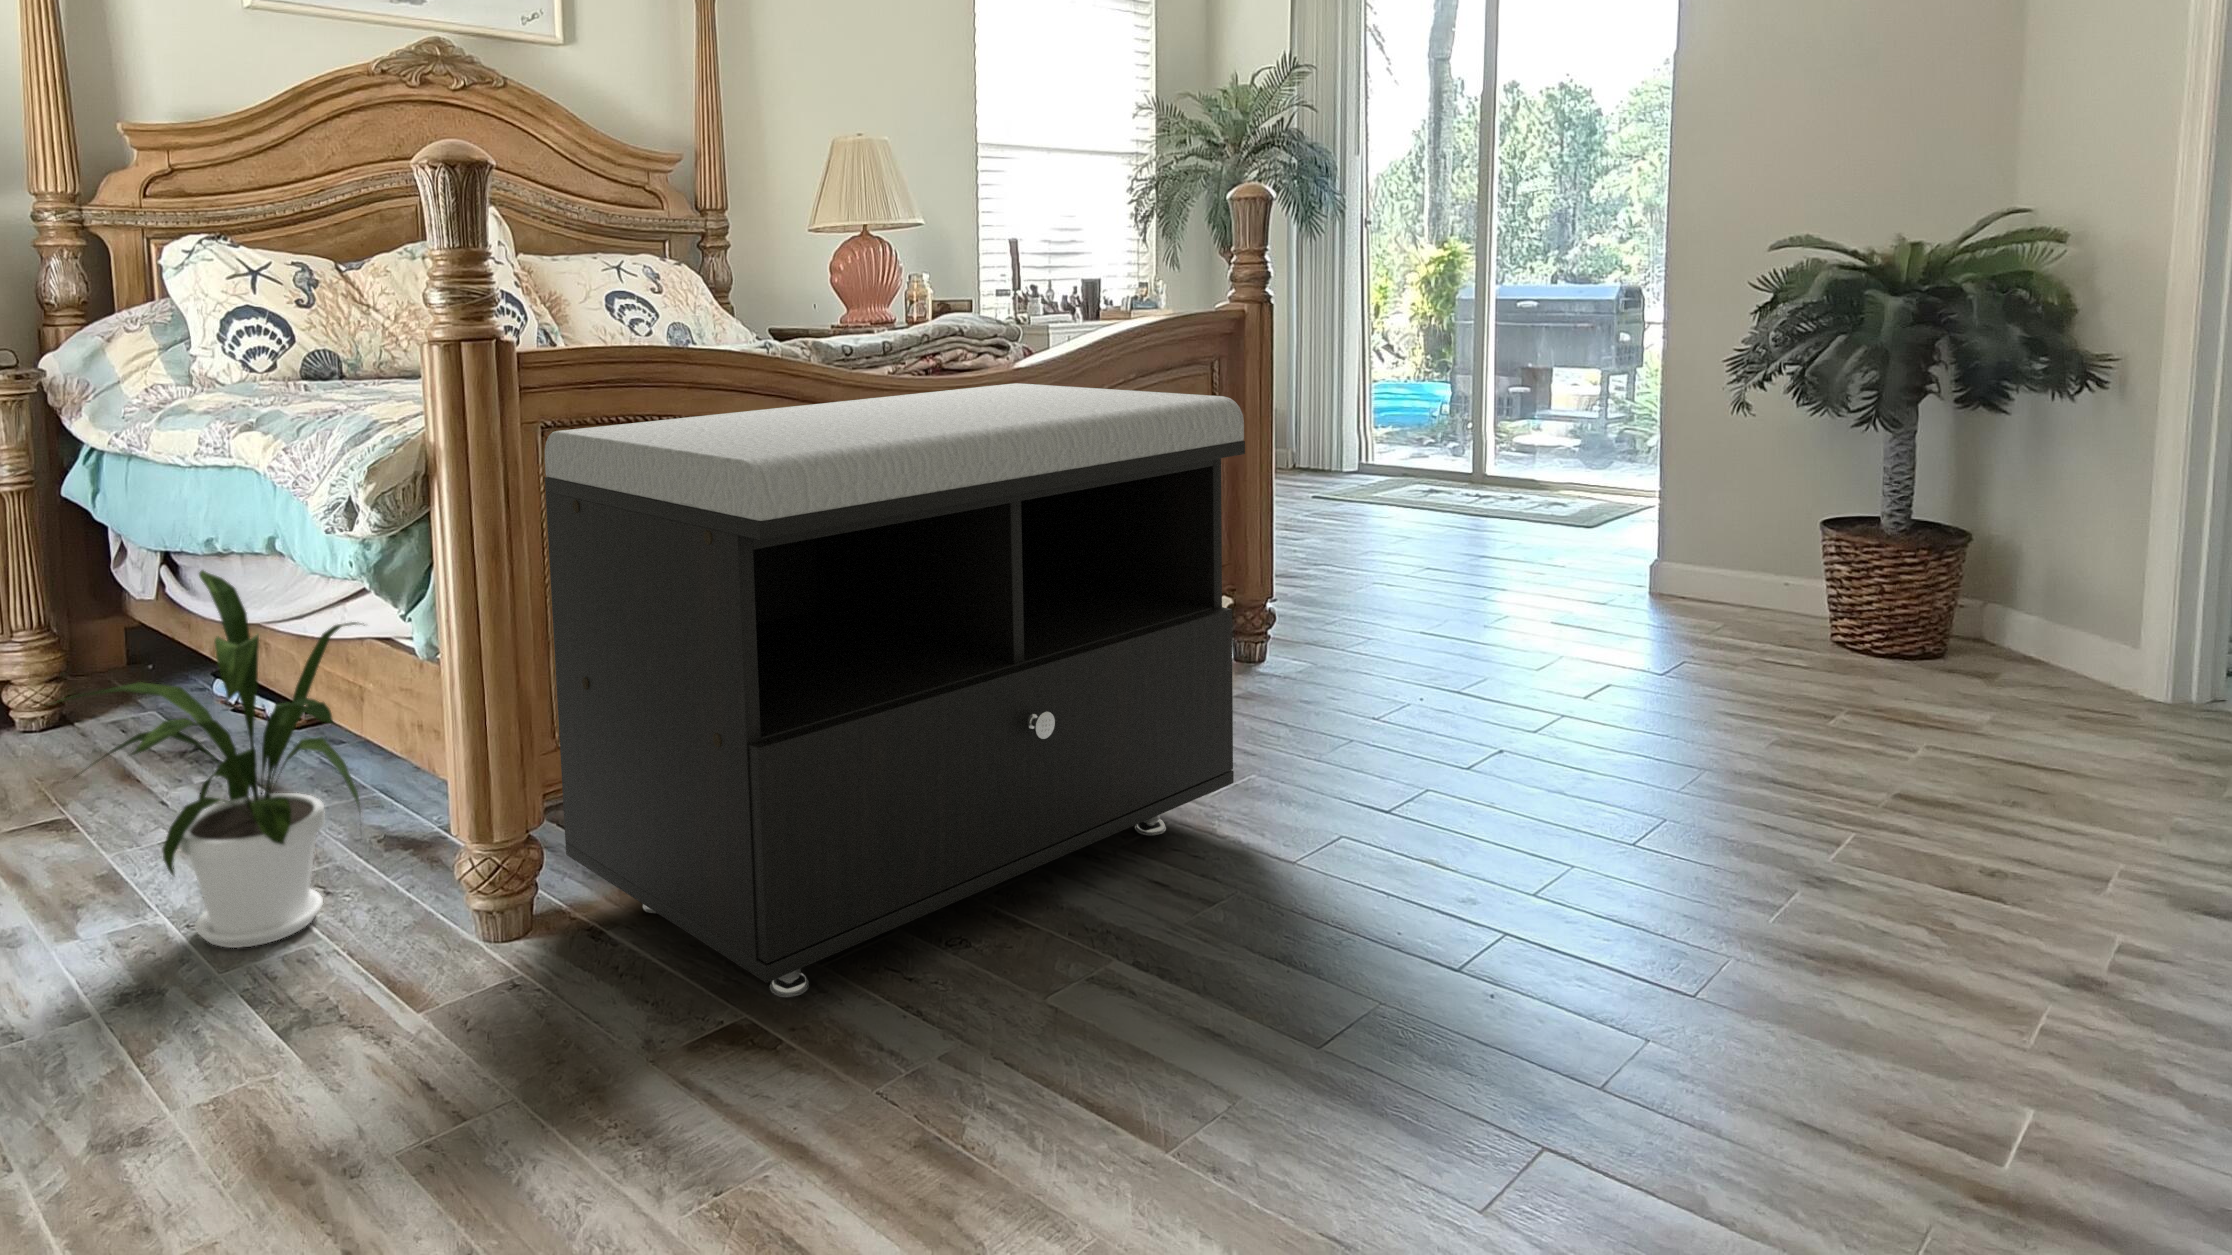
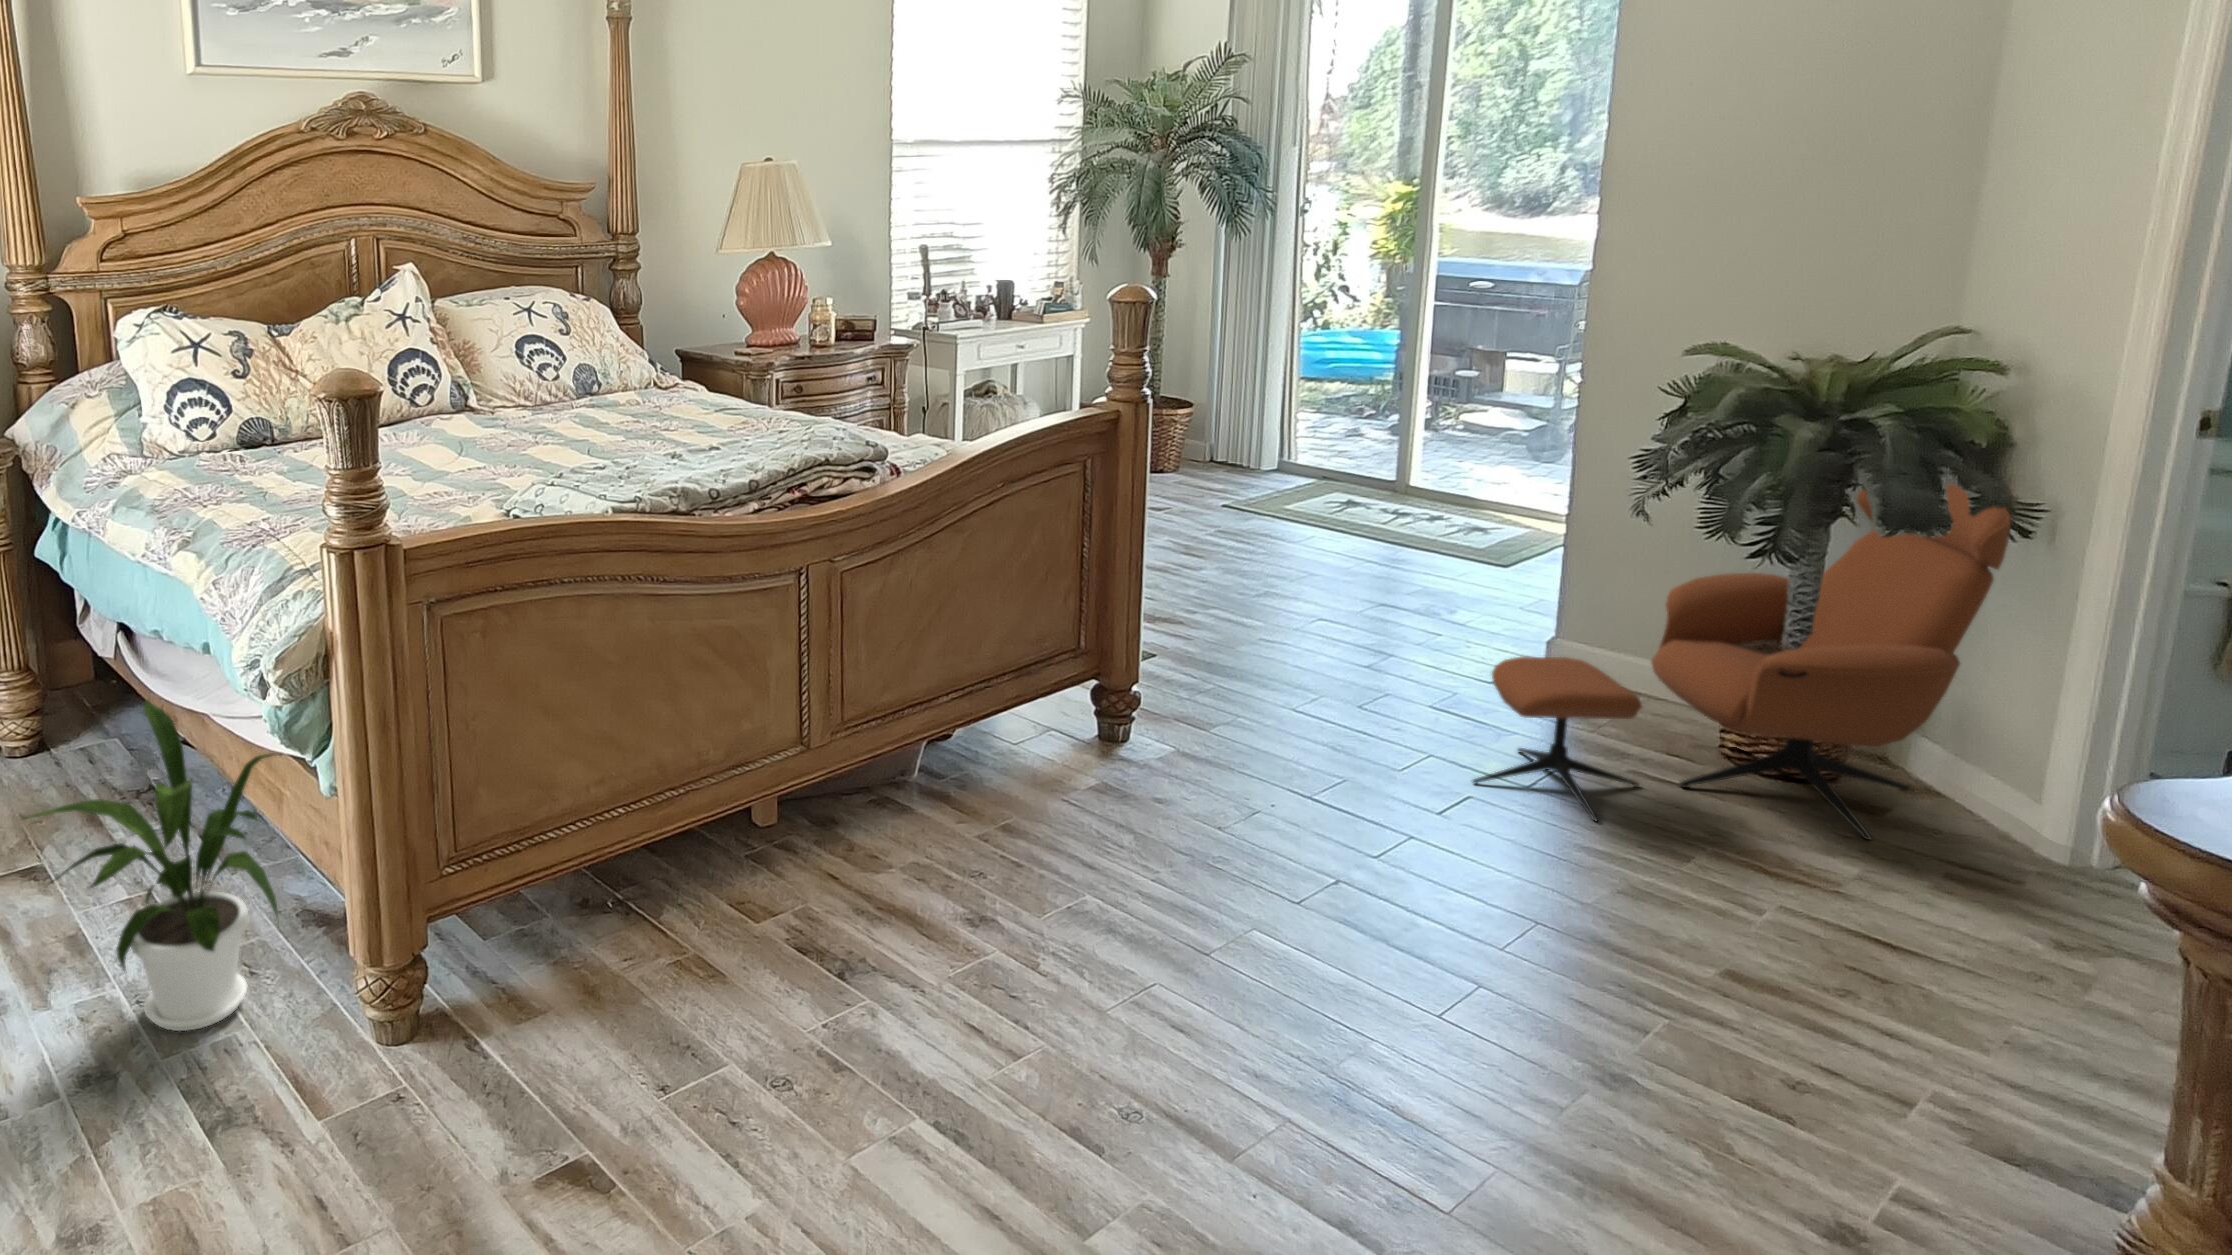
lounge chair: none [1607,345,2085,689] -> present [1473,484,2011,840]
storage bench: present [545,383,1245,997] -> none [431,523,1076,1137]

